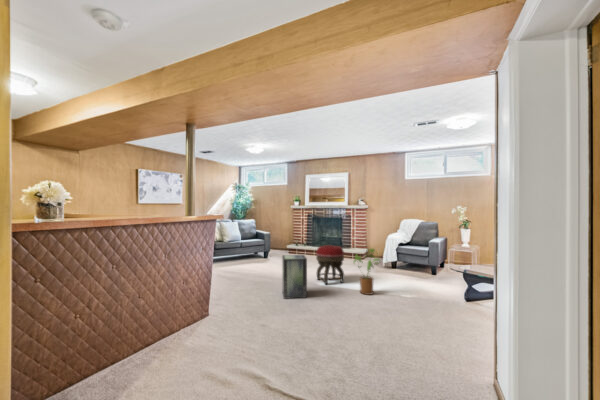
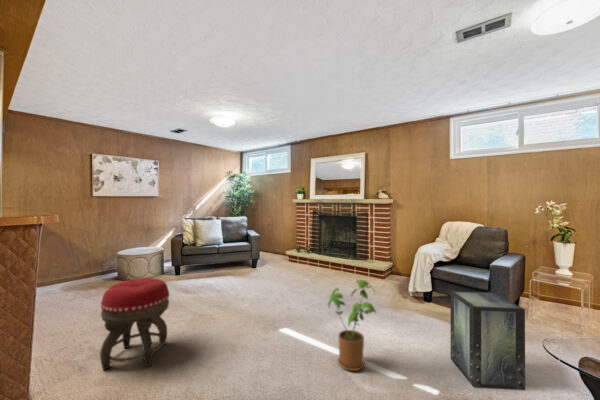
footstool: present [316,245,344,284] -> present [100,278,169,370]
storage box: present [282,255,307,299] -> present [450,291,525,390]

